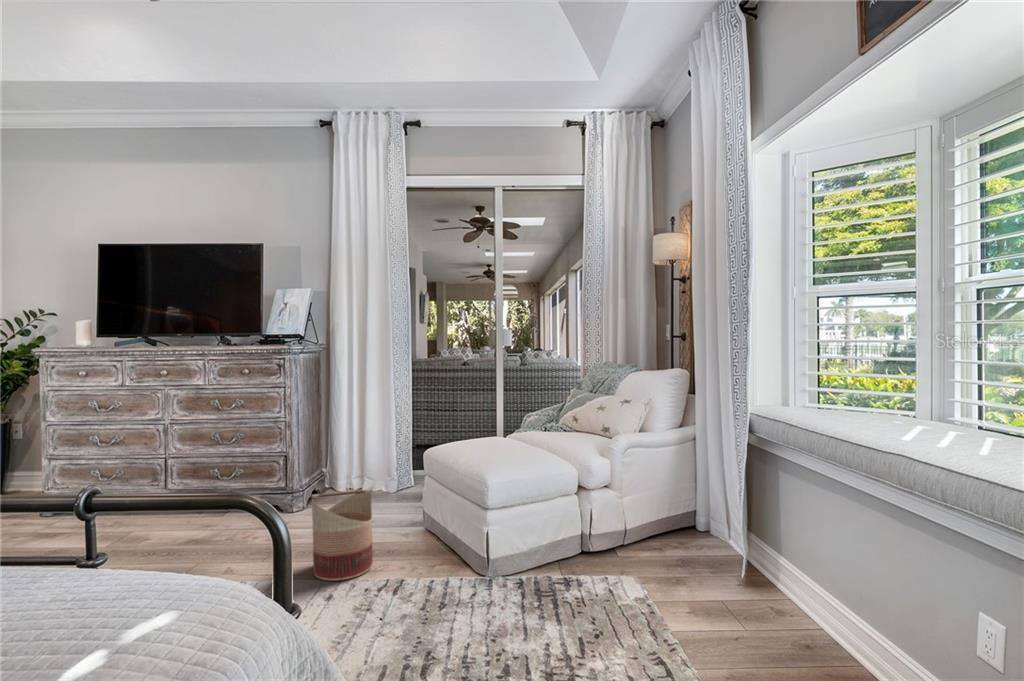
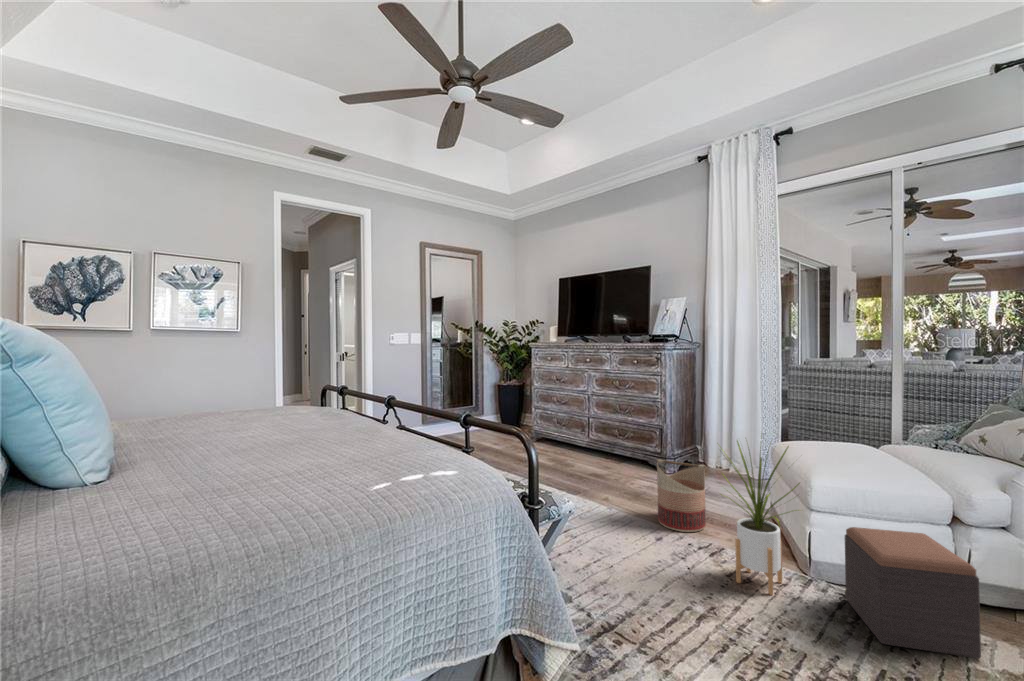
house plant: none [407,435,496,613] -> present [721,441,800,595]
footstool: none [522,504,617,614] -> present [845,527,981,658]

